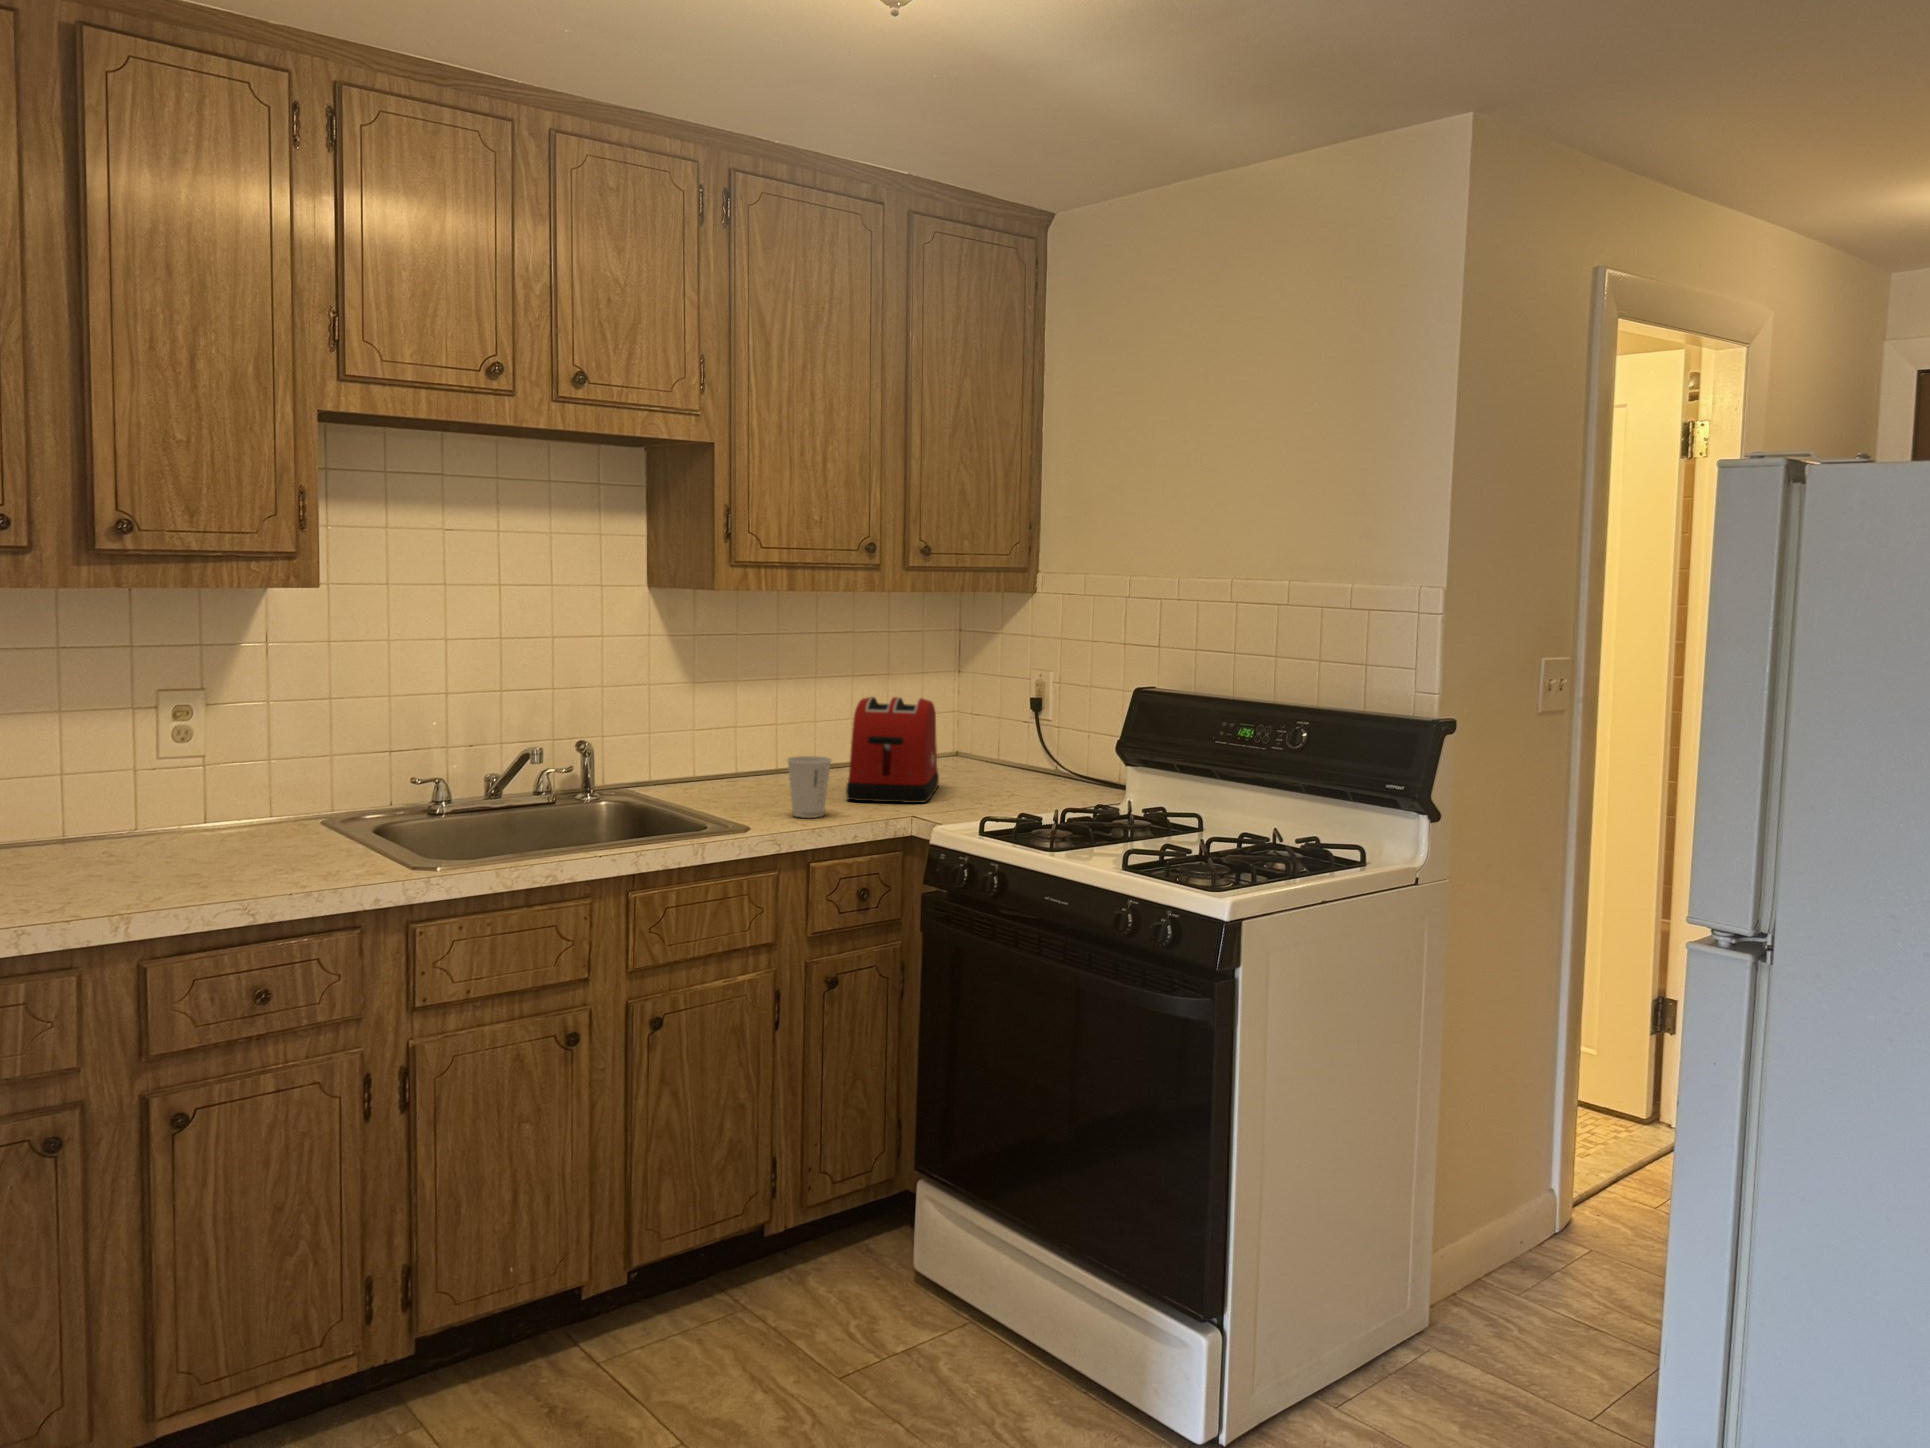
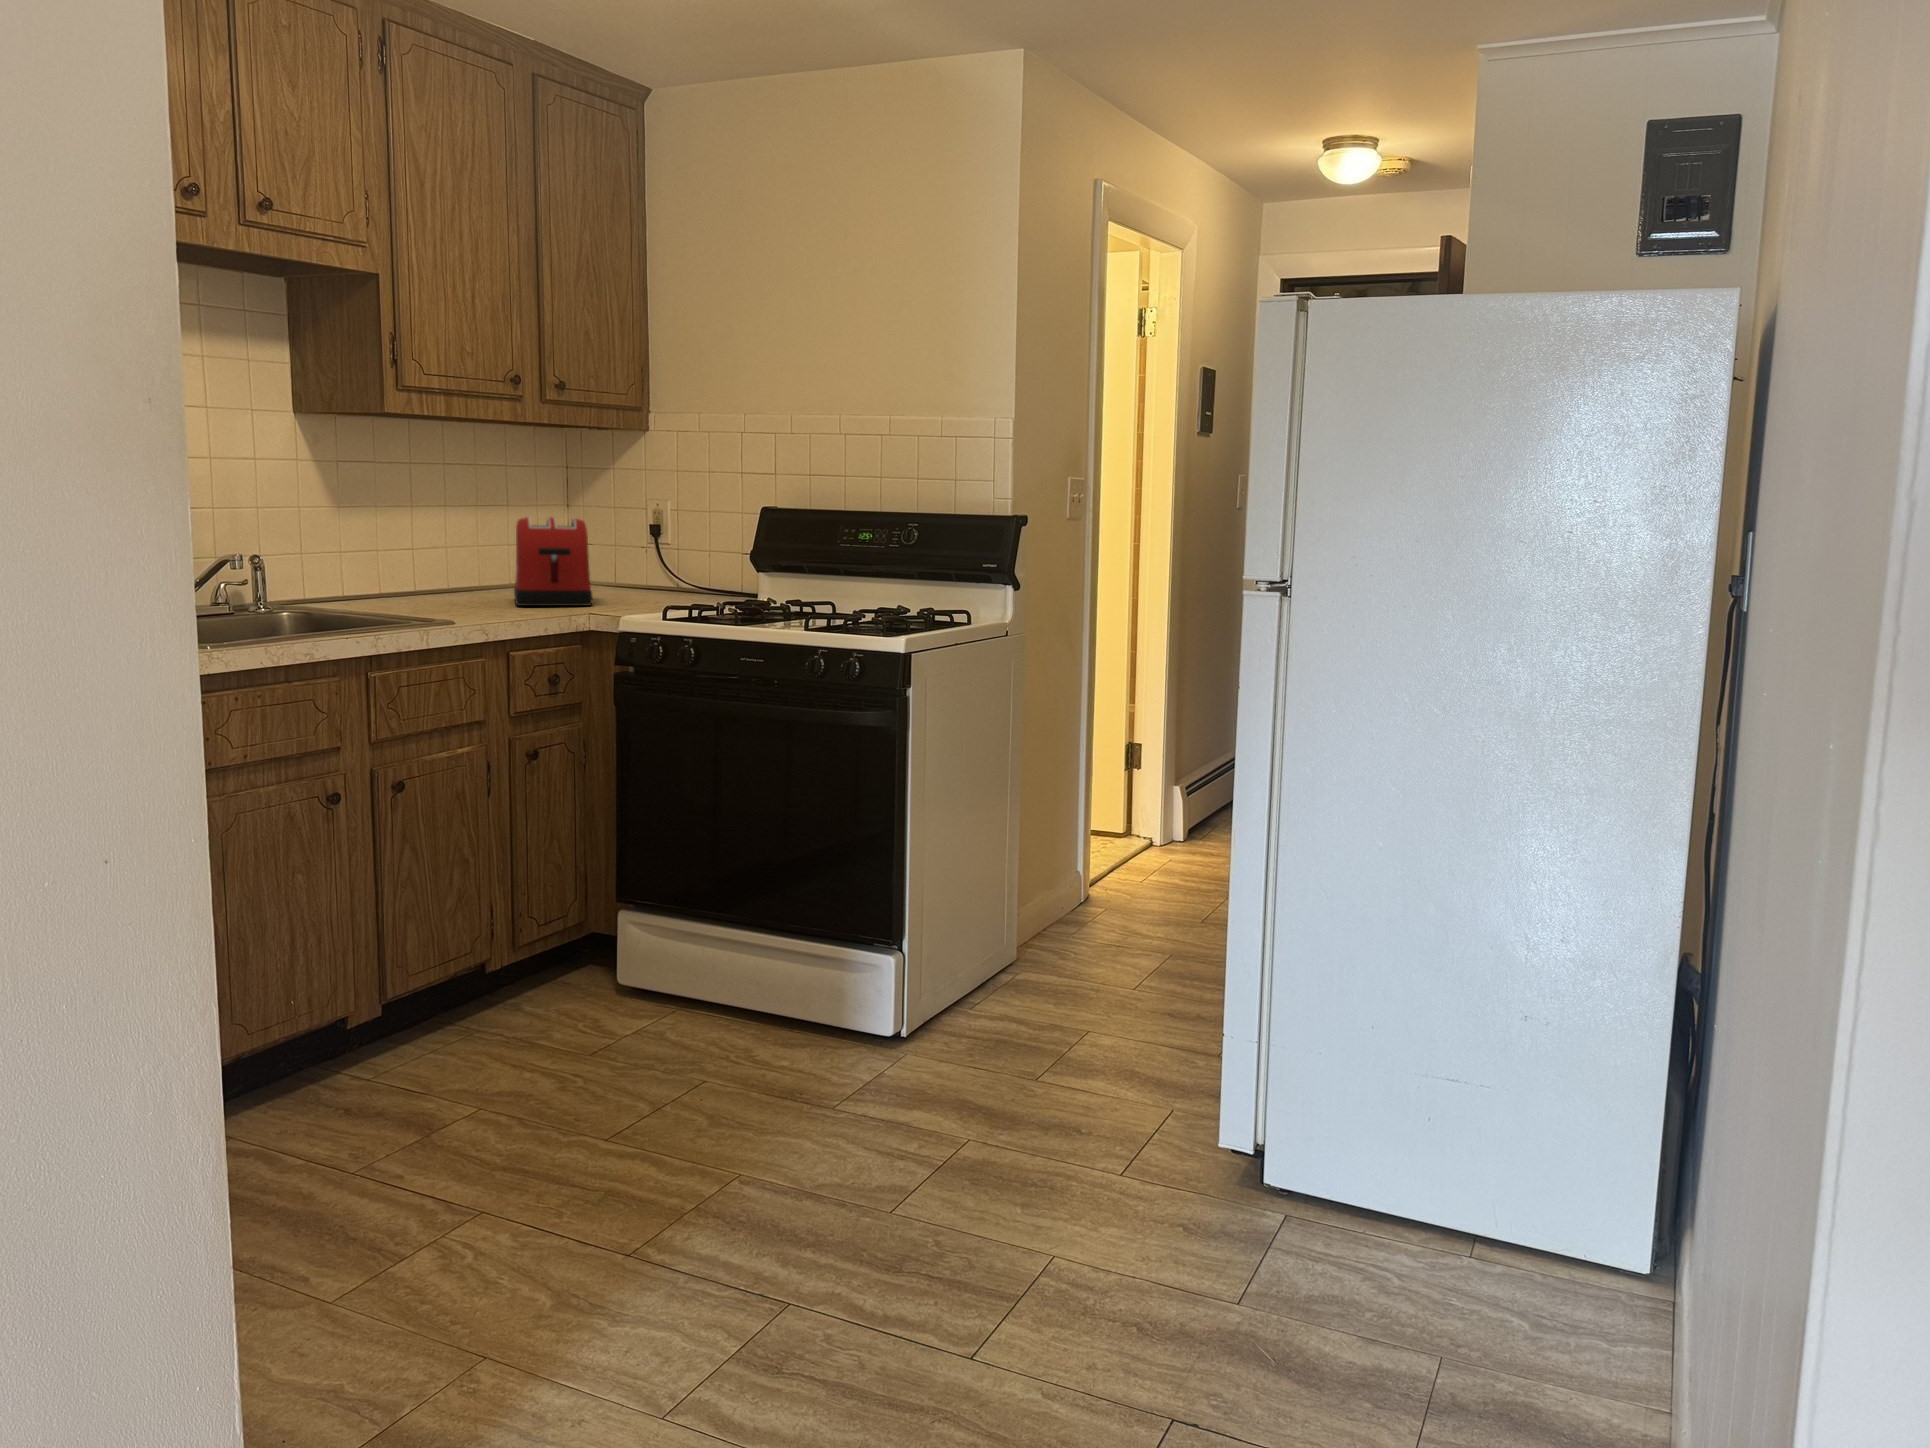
paper cup: present [787,756,832,818] -> none [474,564,517,615]

